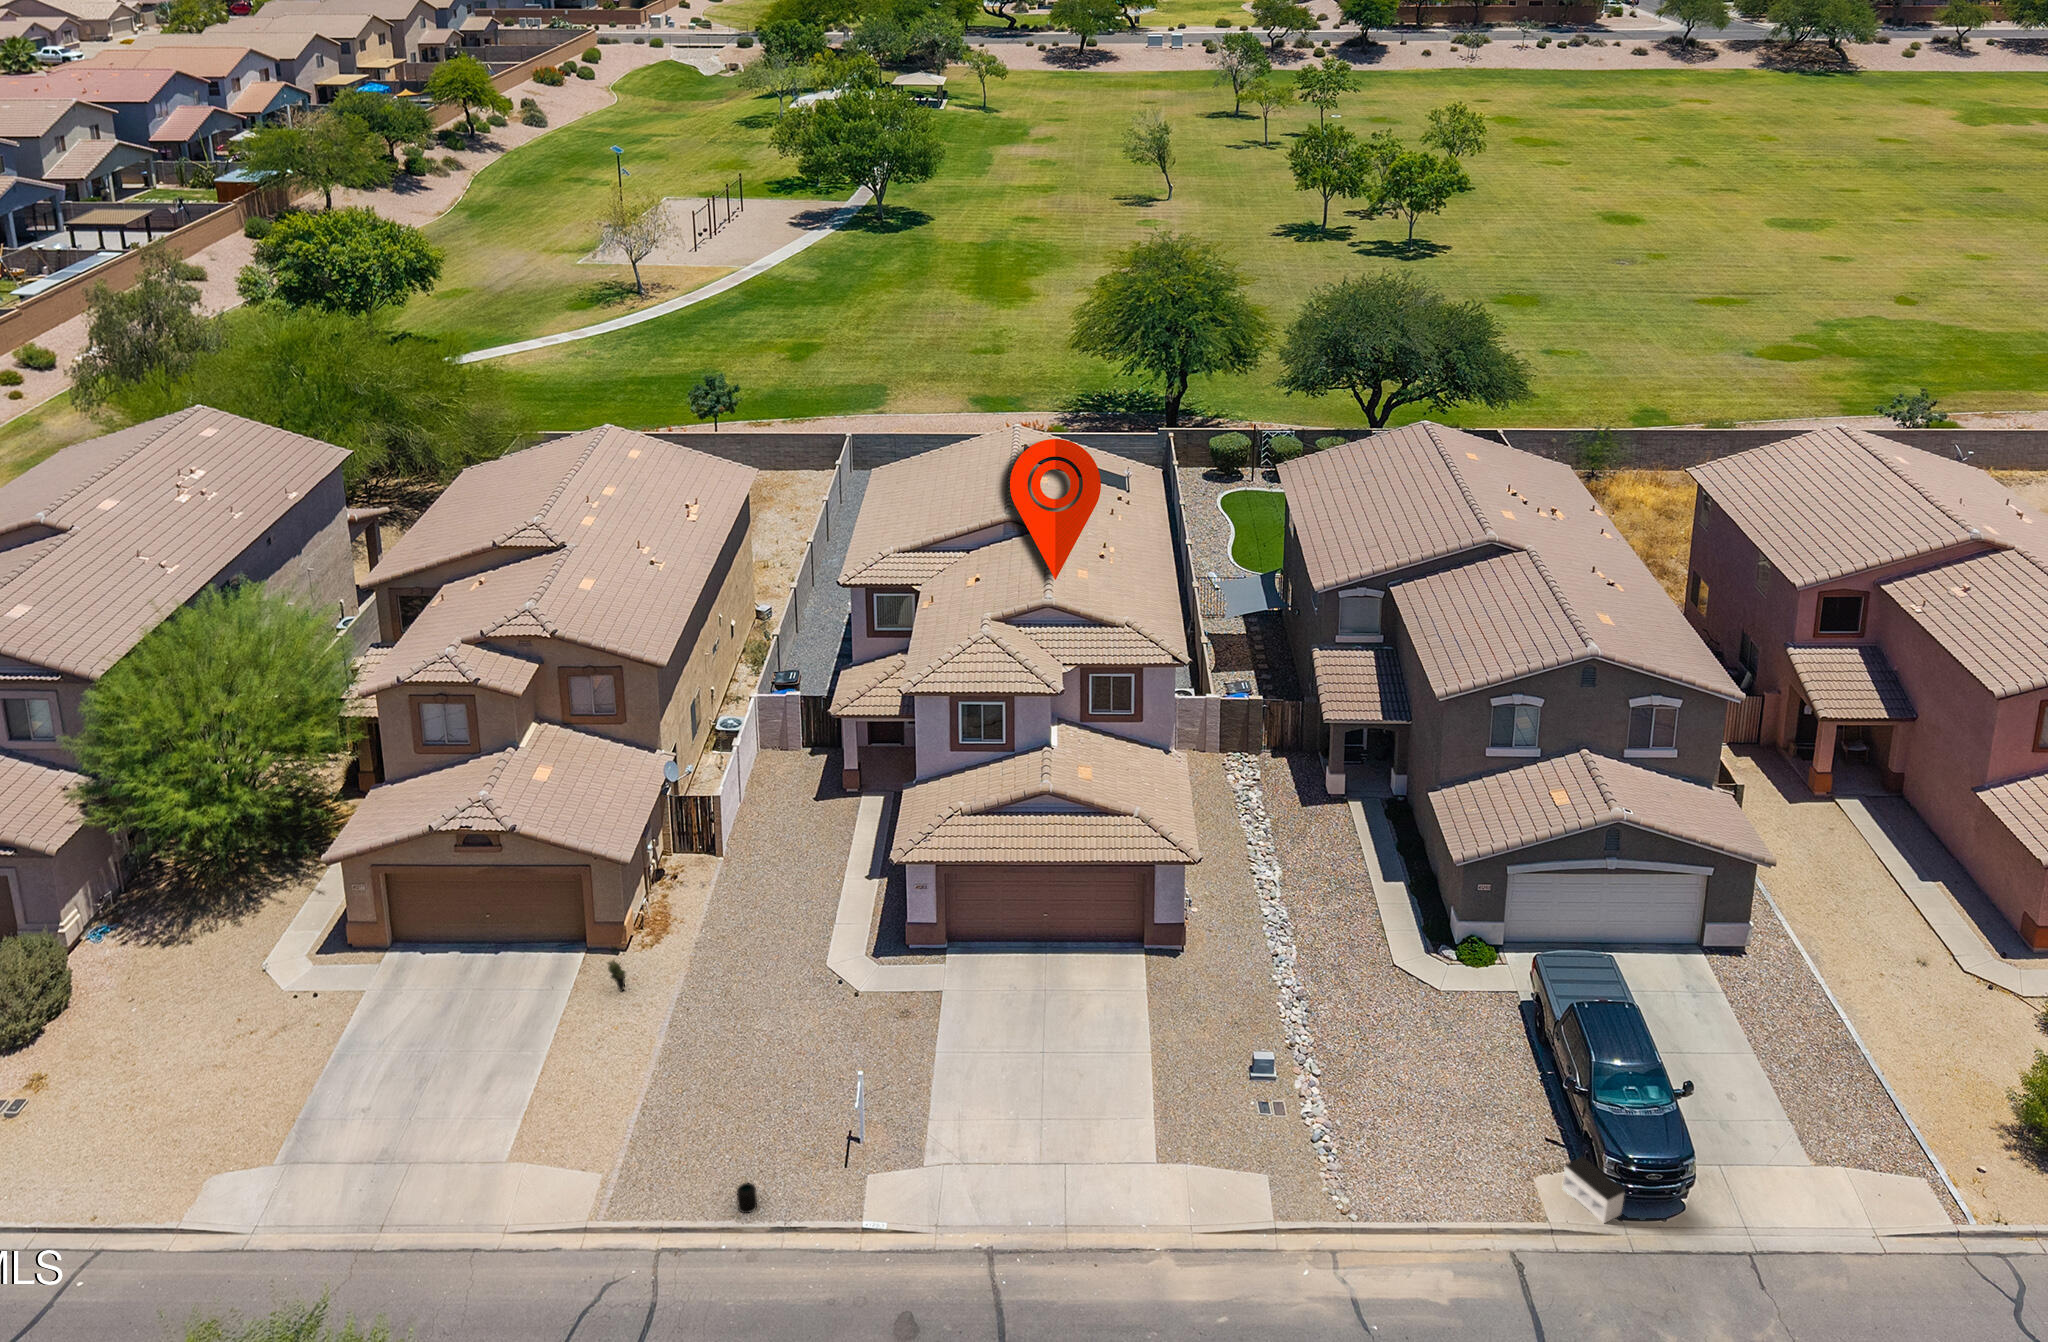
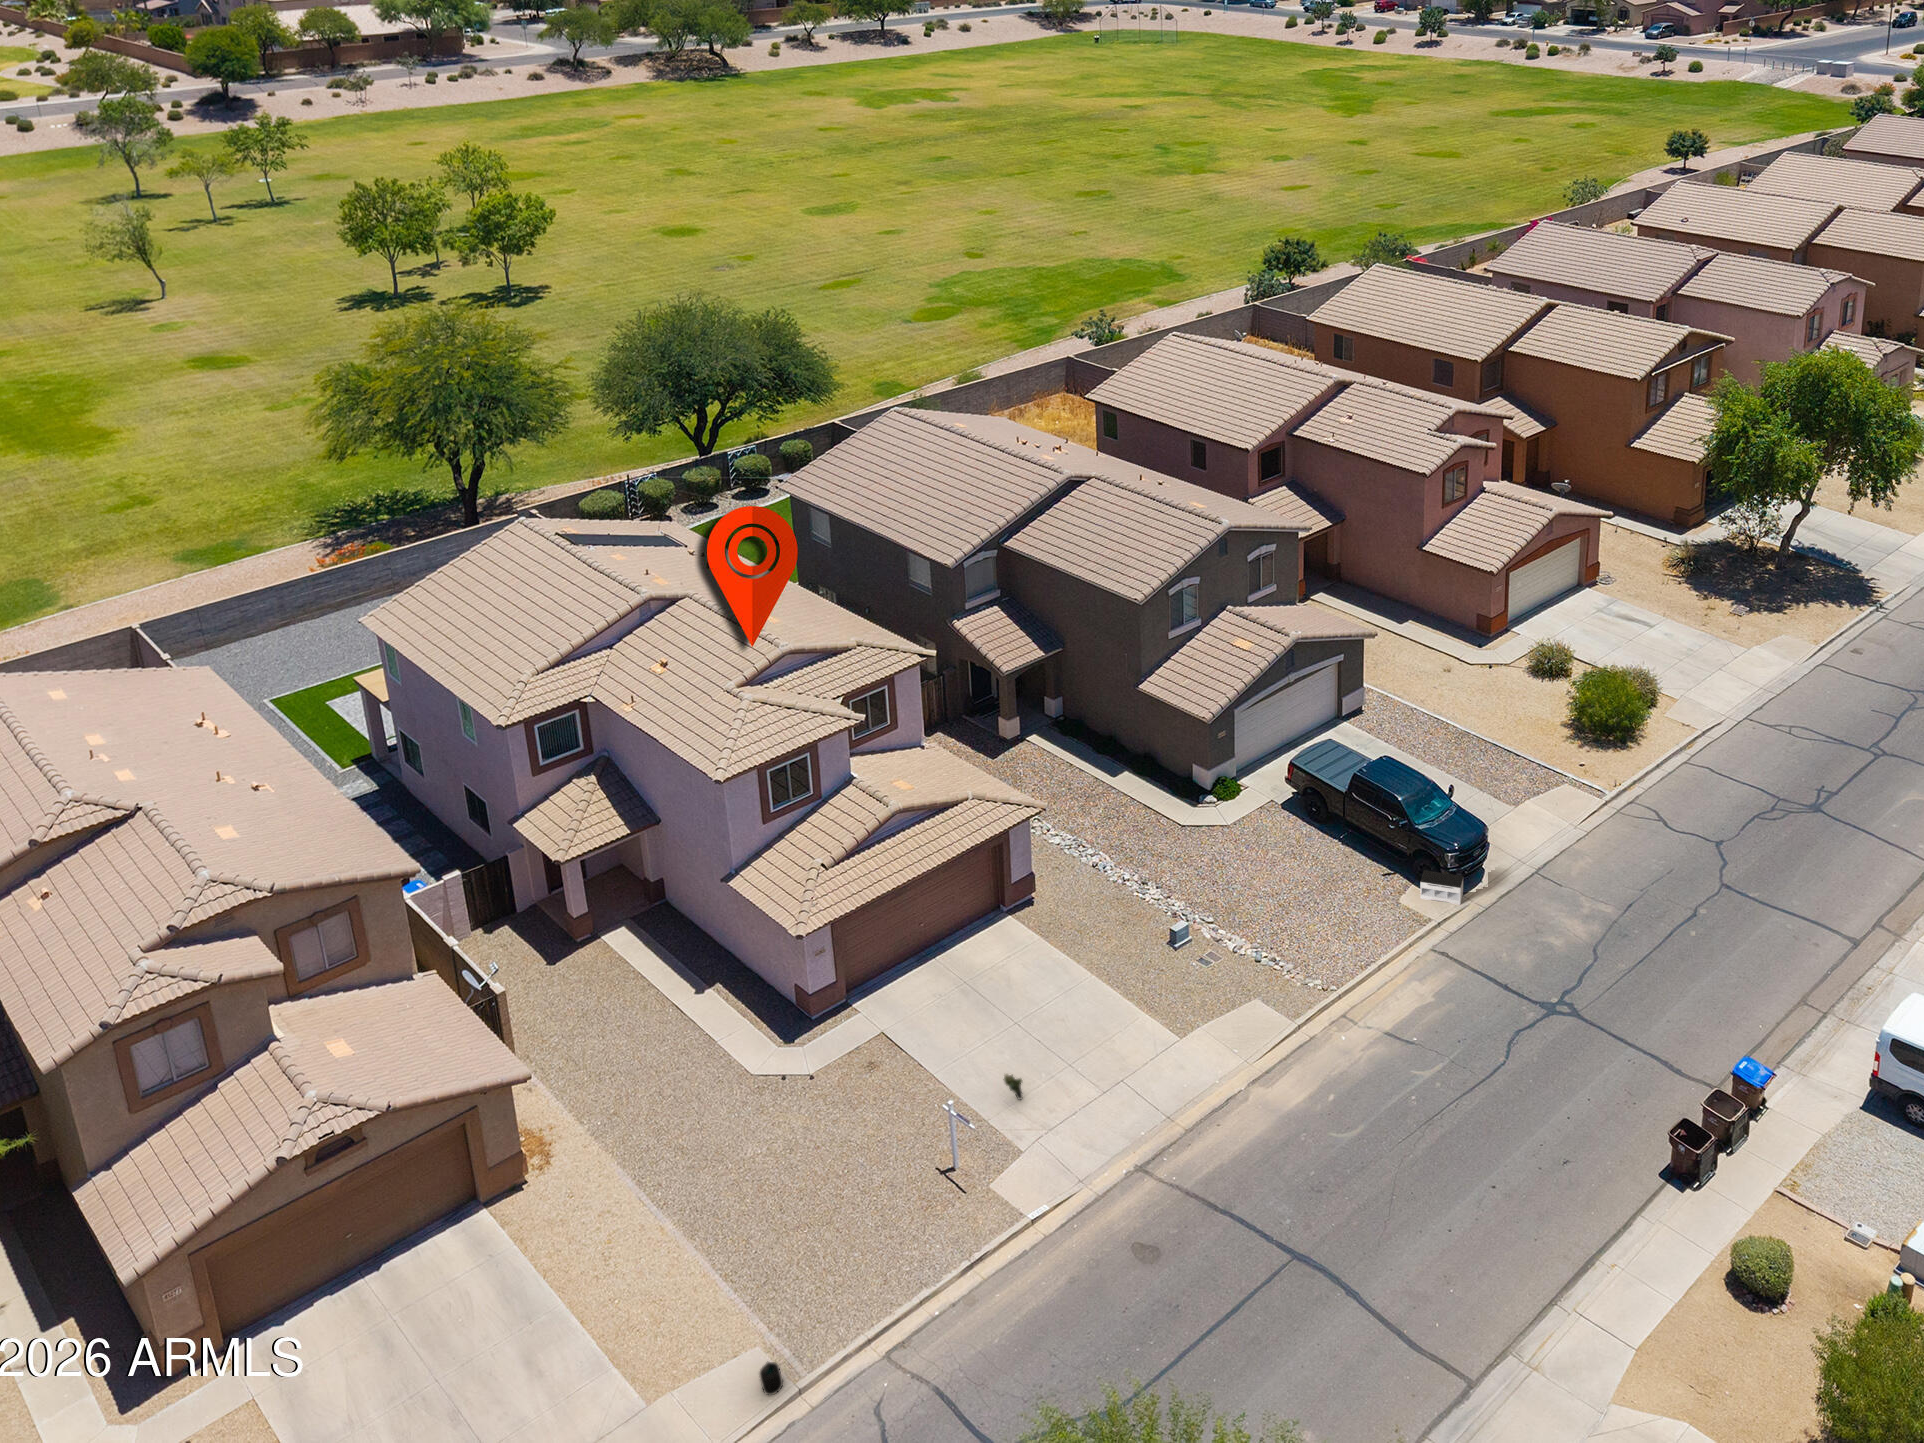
potted plant: present [608,960,625,991] -> present [1003,1075,1022,1100]
trash can: present [737,1183,757,1213] -> present [760,1362,783,1395]

